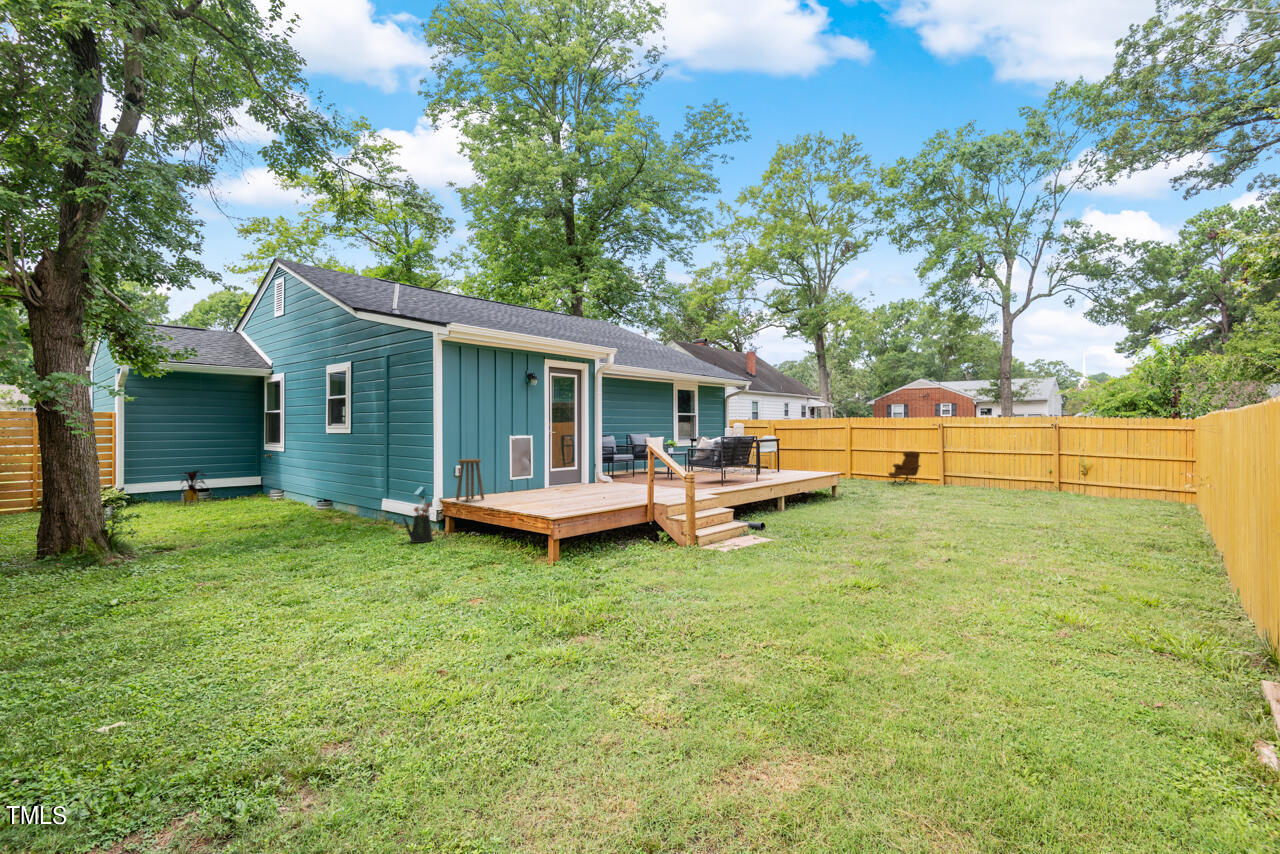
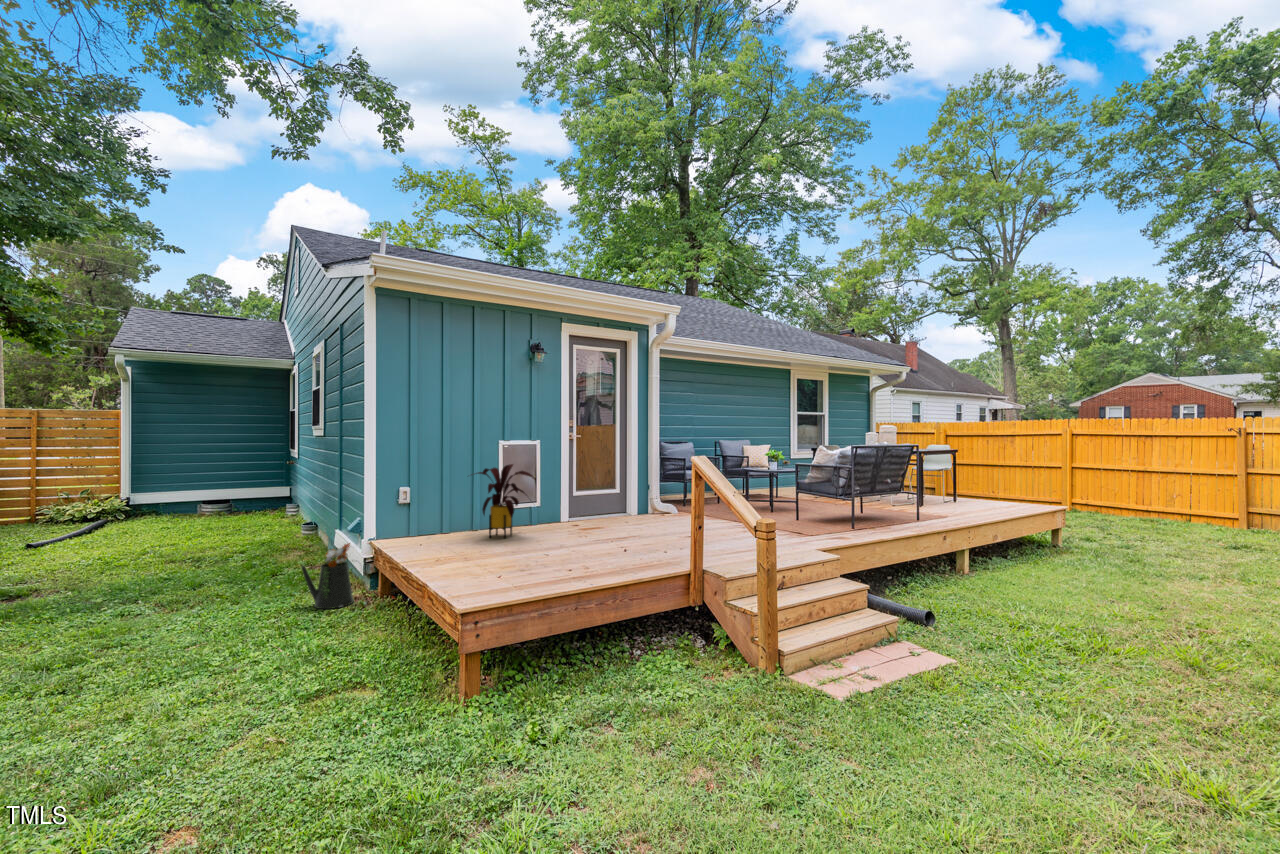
lounge chair: present [888,451,920,484] -> none [1142,472,1208,528]
stool: present [456,459,484,502] -> none [396,475,439,545]
house plant: present [181,470,206,503] -> present [476,464,533,538]

